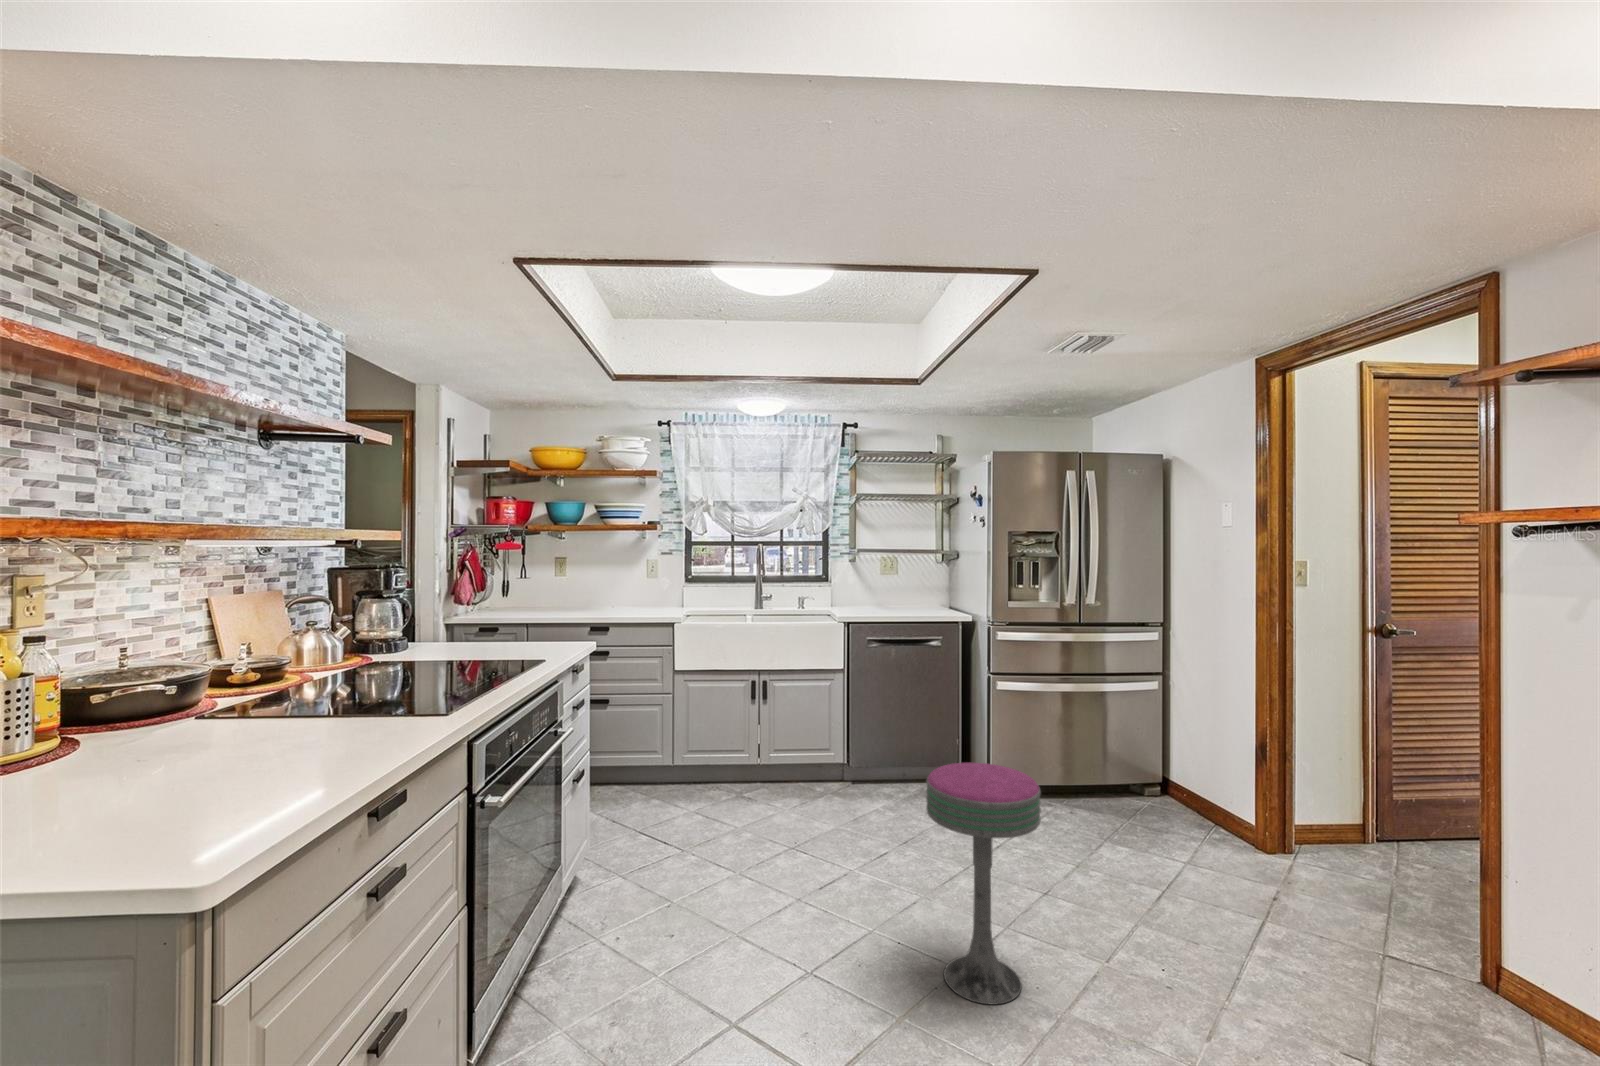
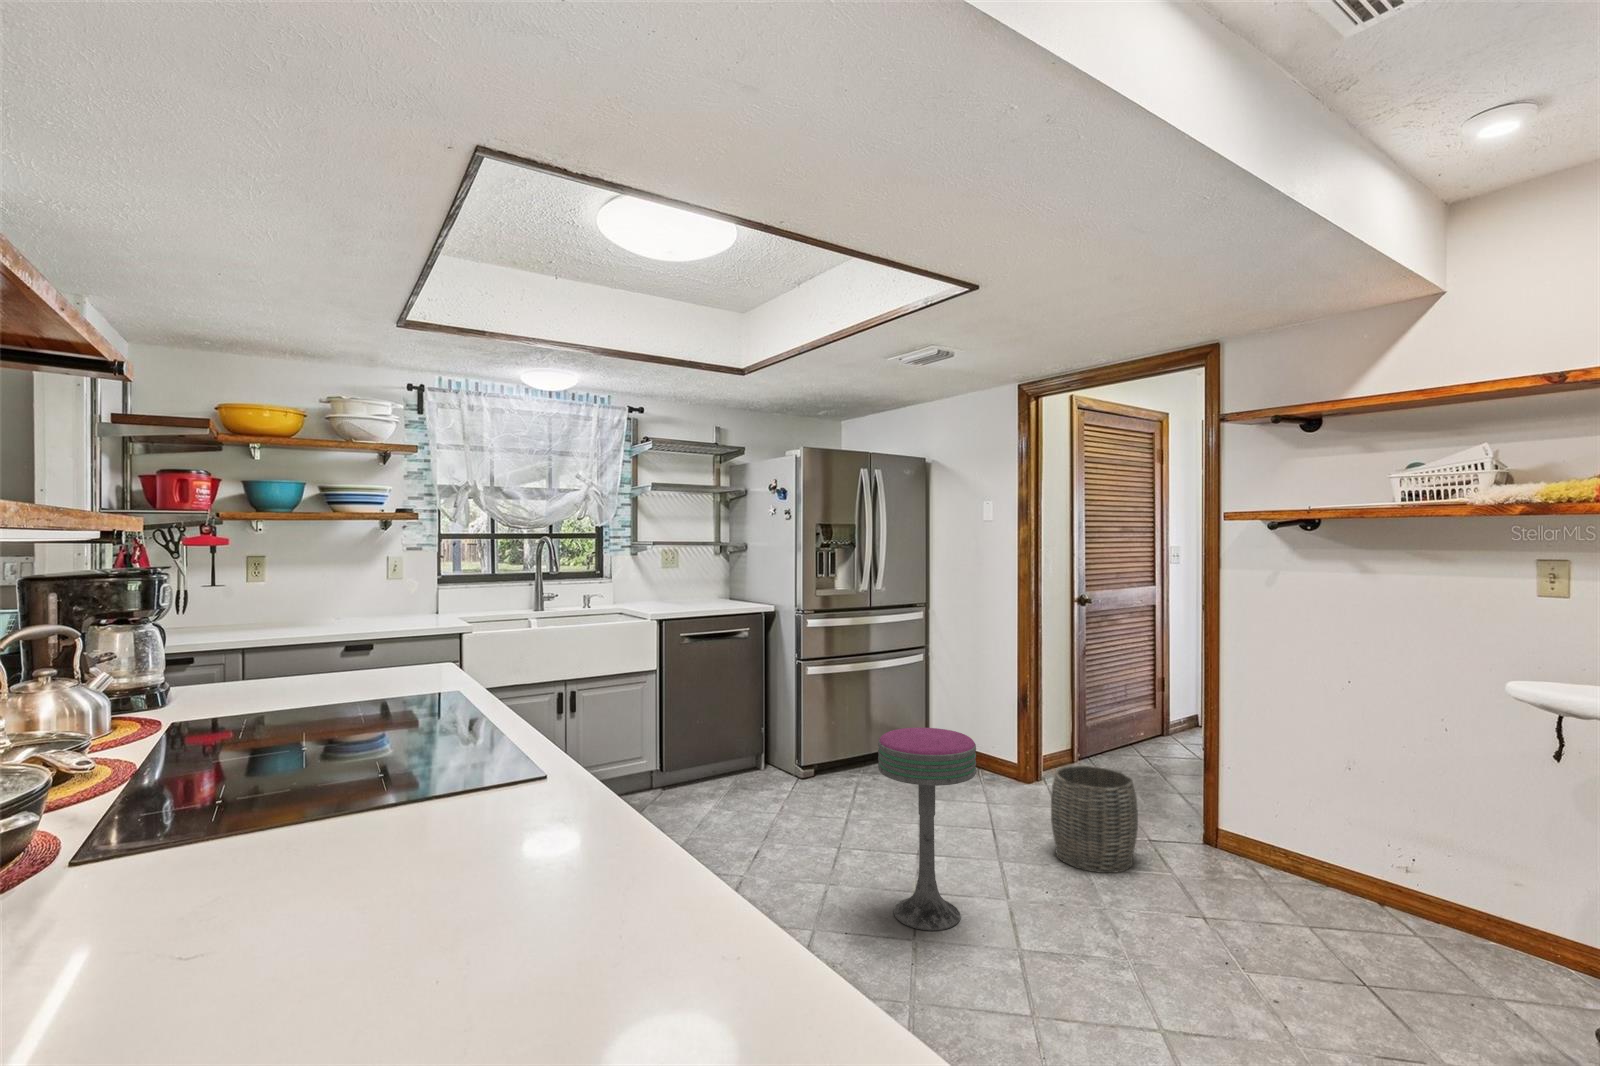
woven basket: none [1213,849,1344,1011] -> present [1051,766,1138,873]

